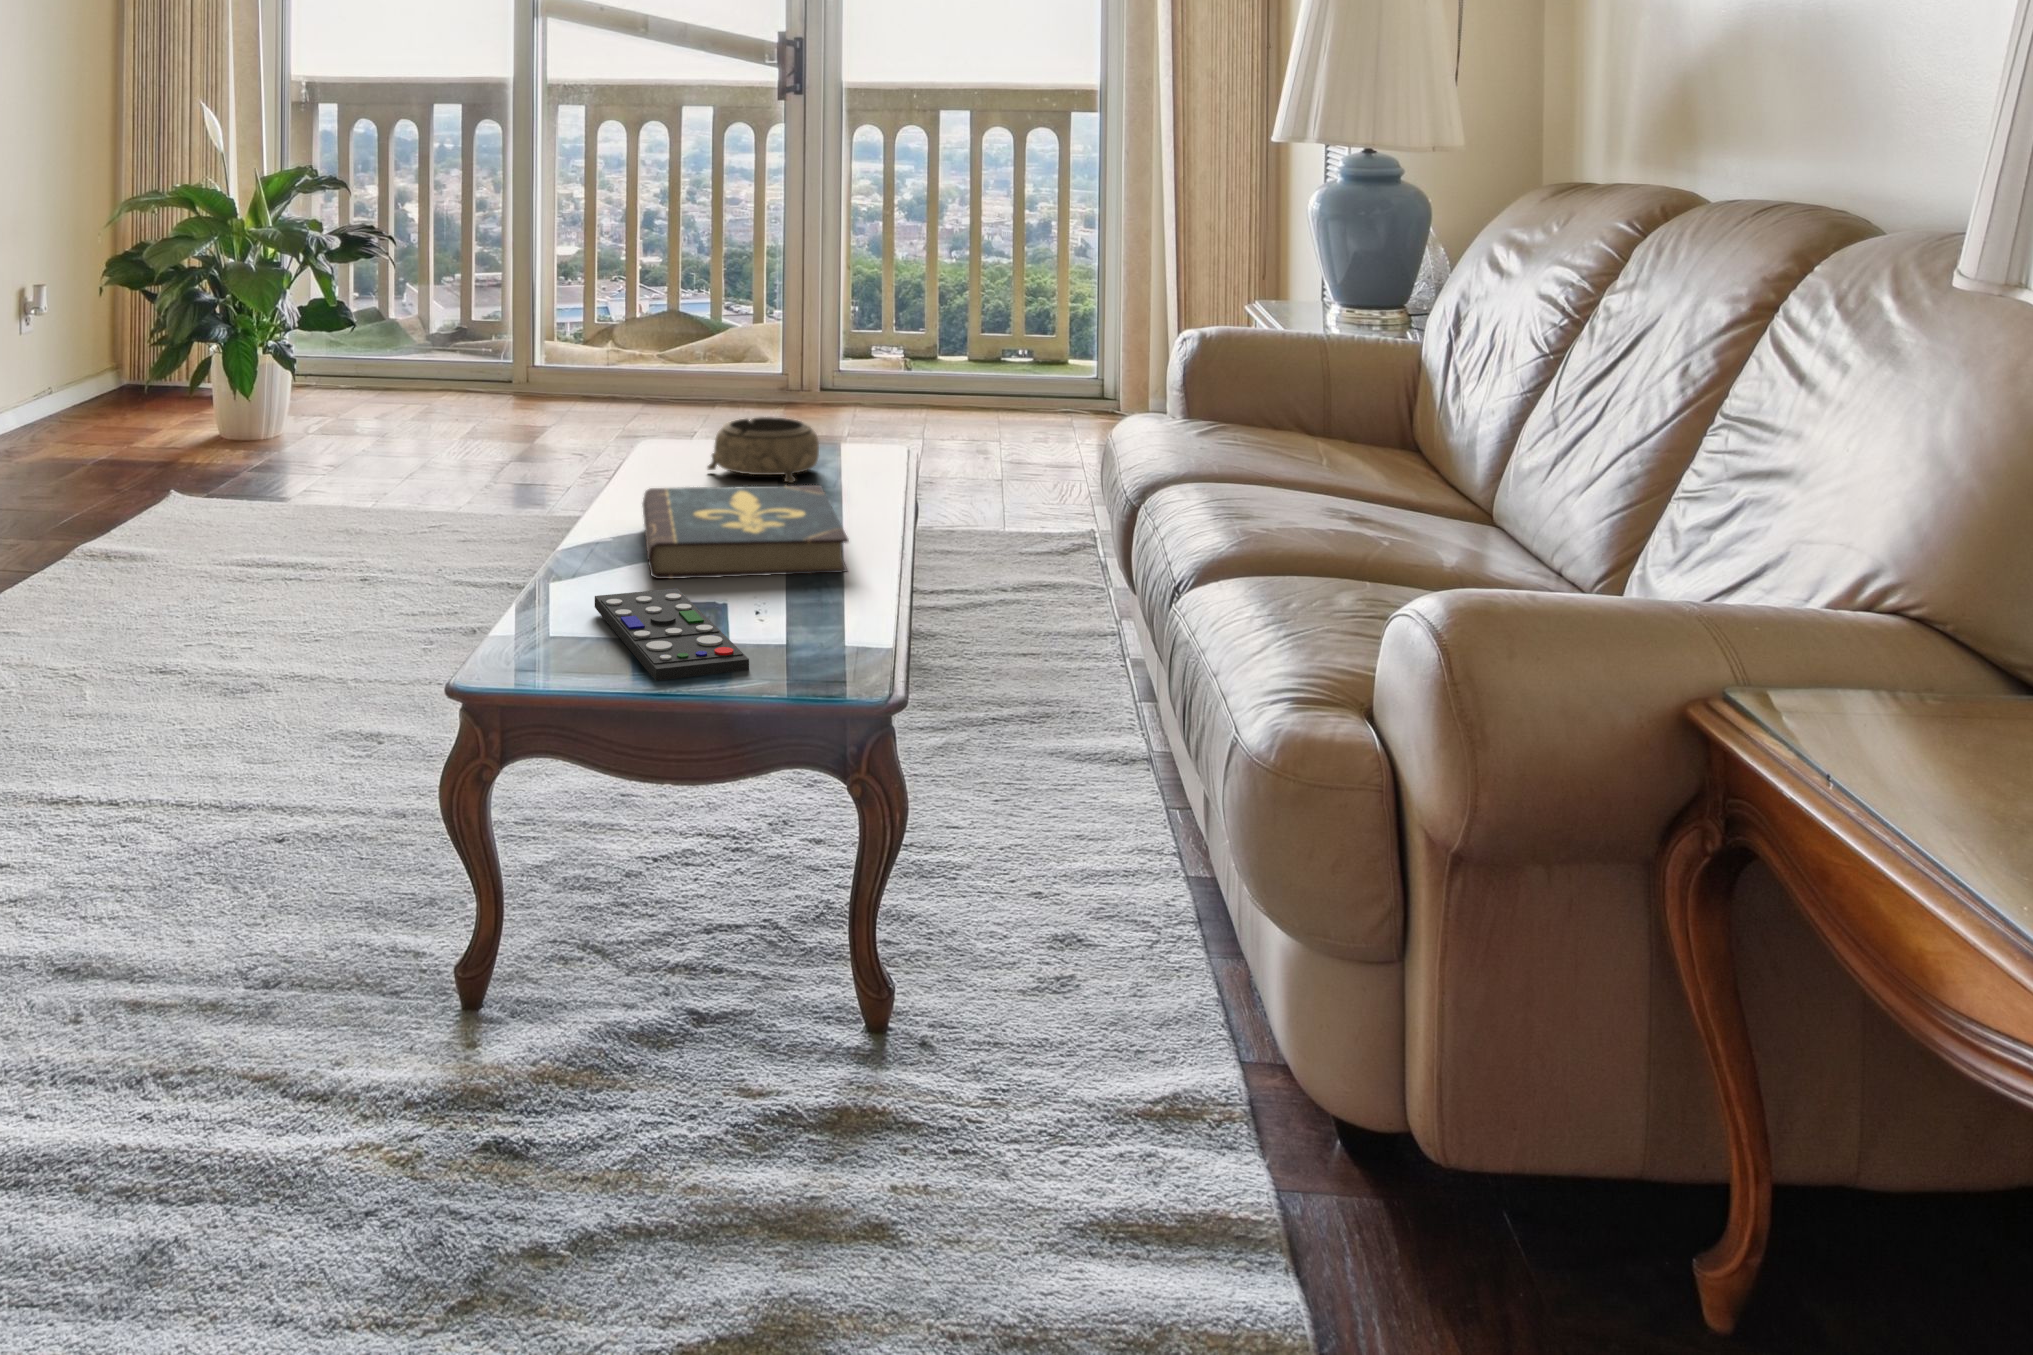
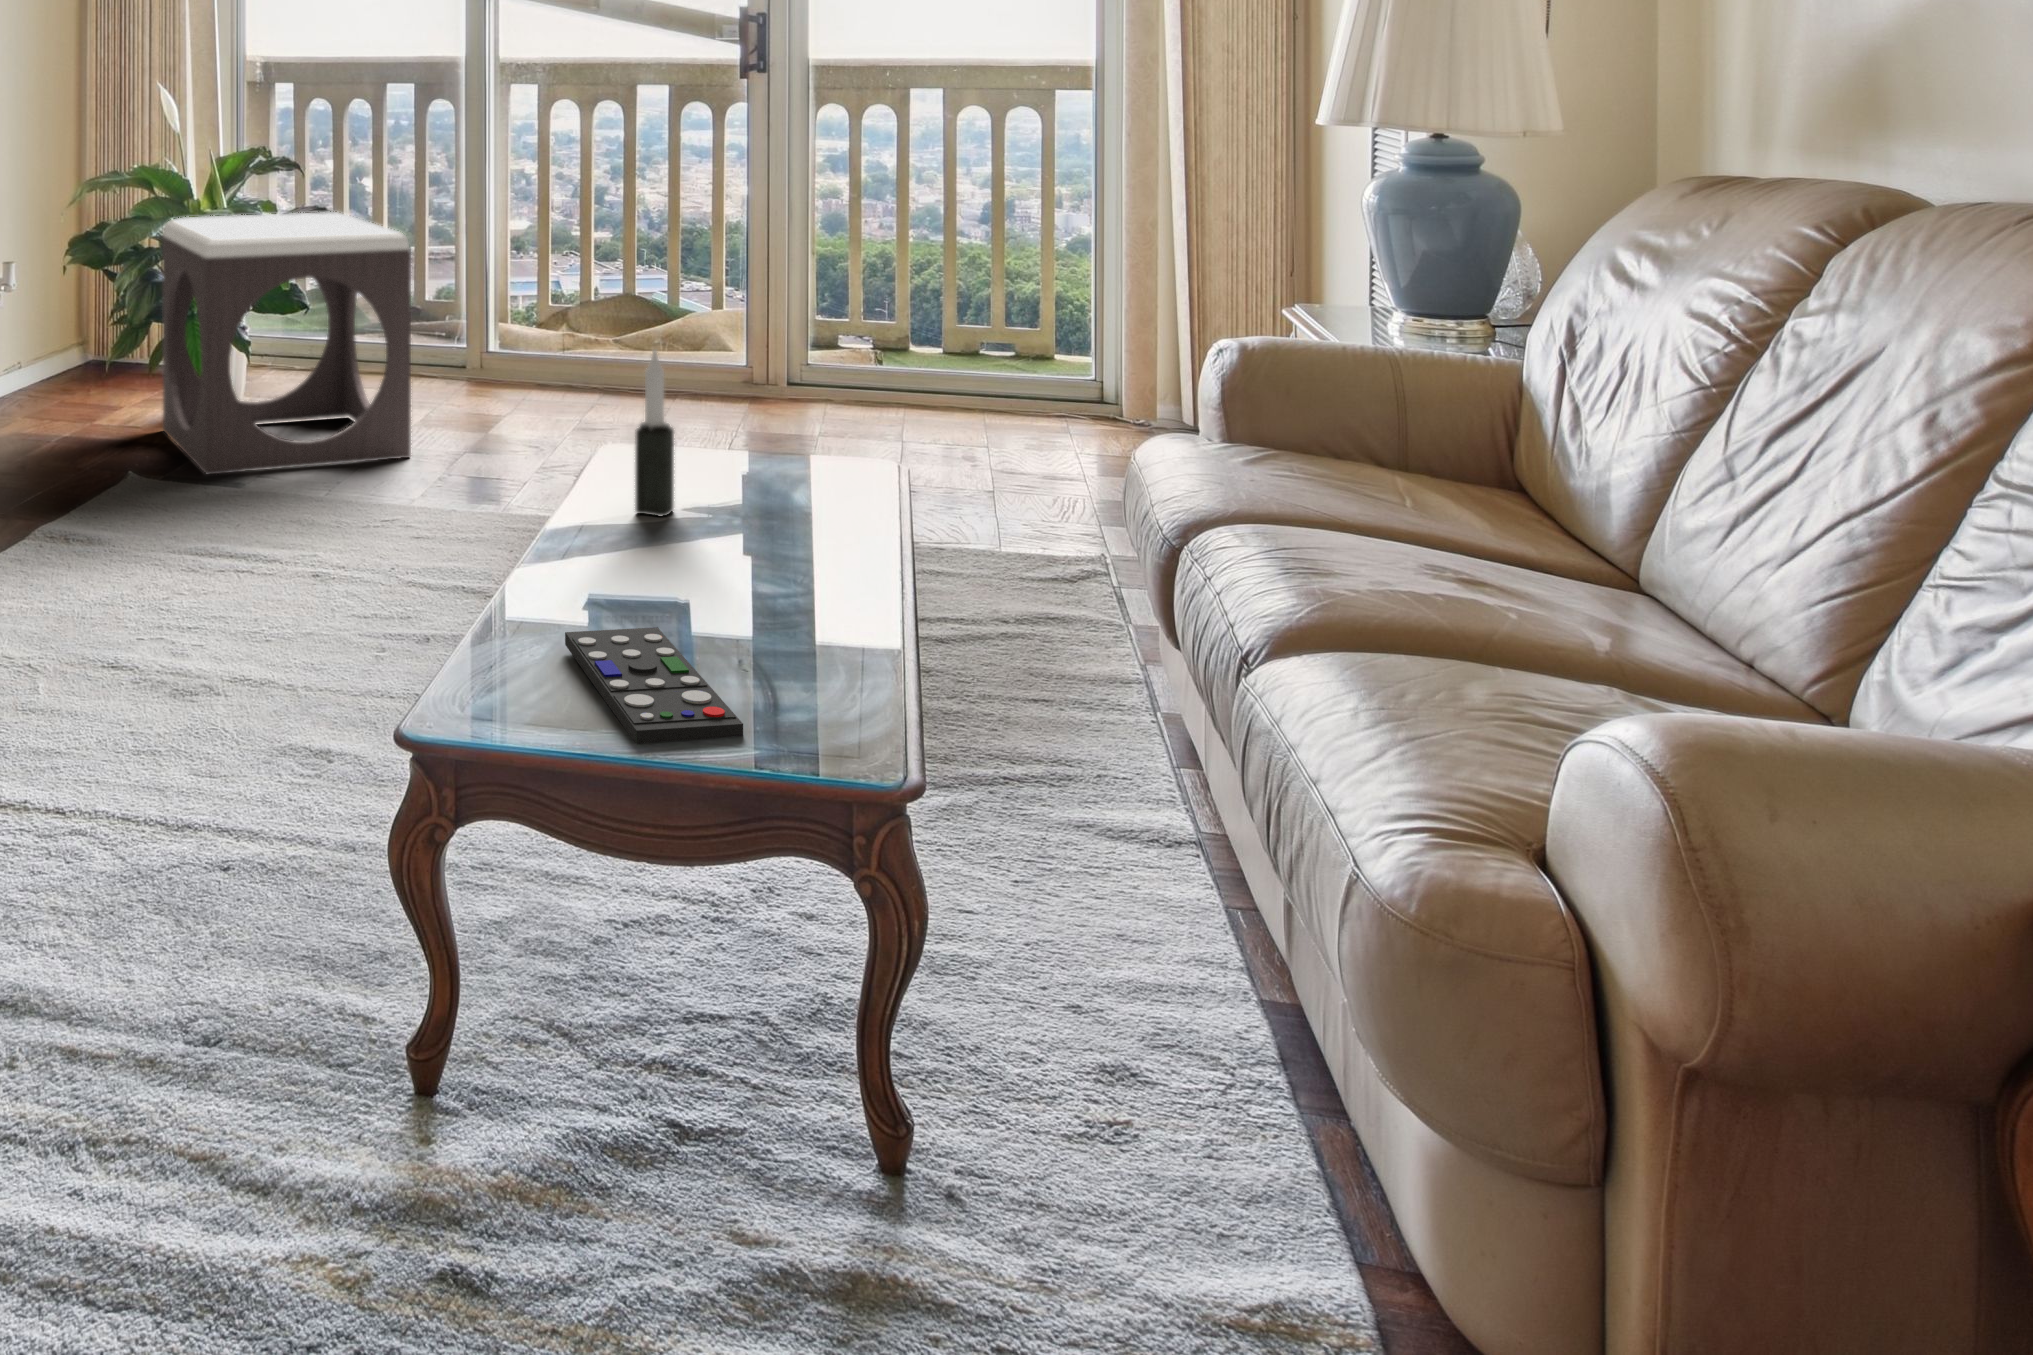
footstool: none [194,233,448,494] -> present [162,212,411,474]
candle: none [661,347,697,501] -> present [635,350,674,516]
decorative bowl: present [708,417,819,483] -> none [684,425,808,500]
book: present [643,485,849,579] -> none [615,504,851,617]

